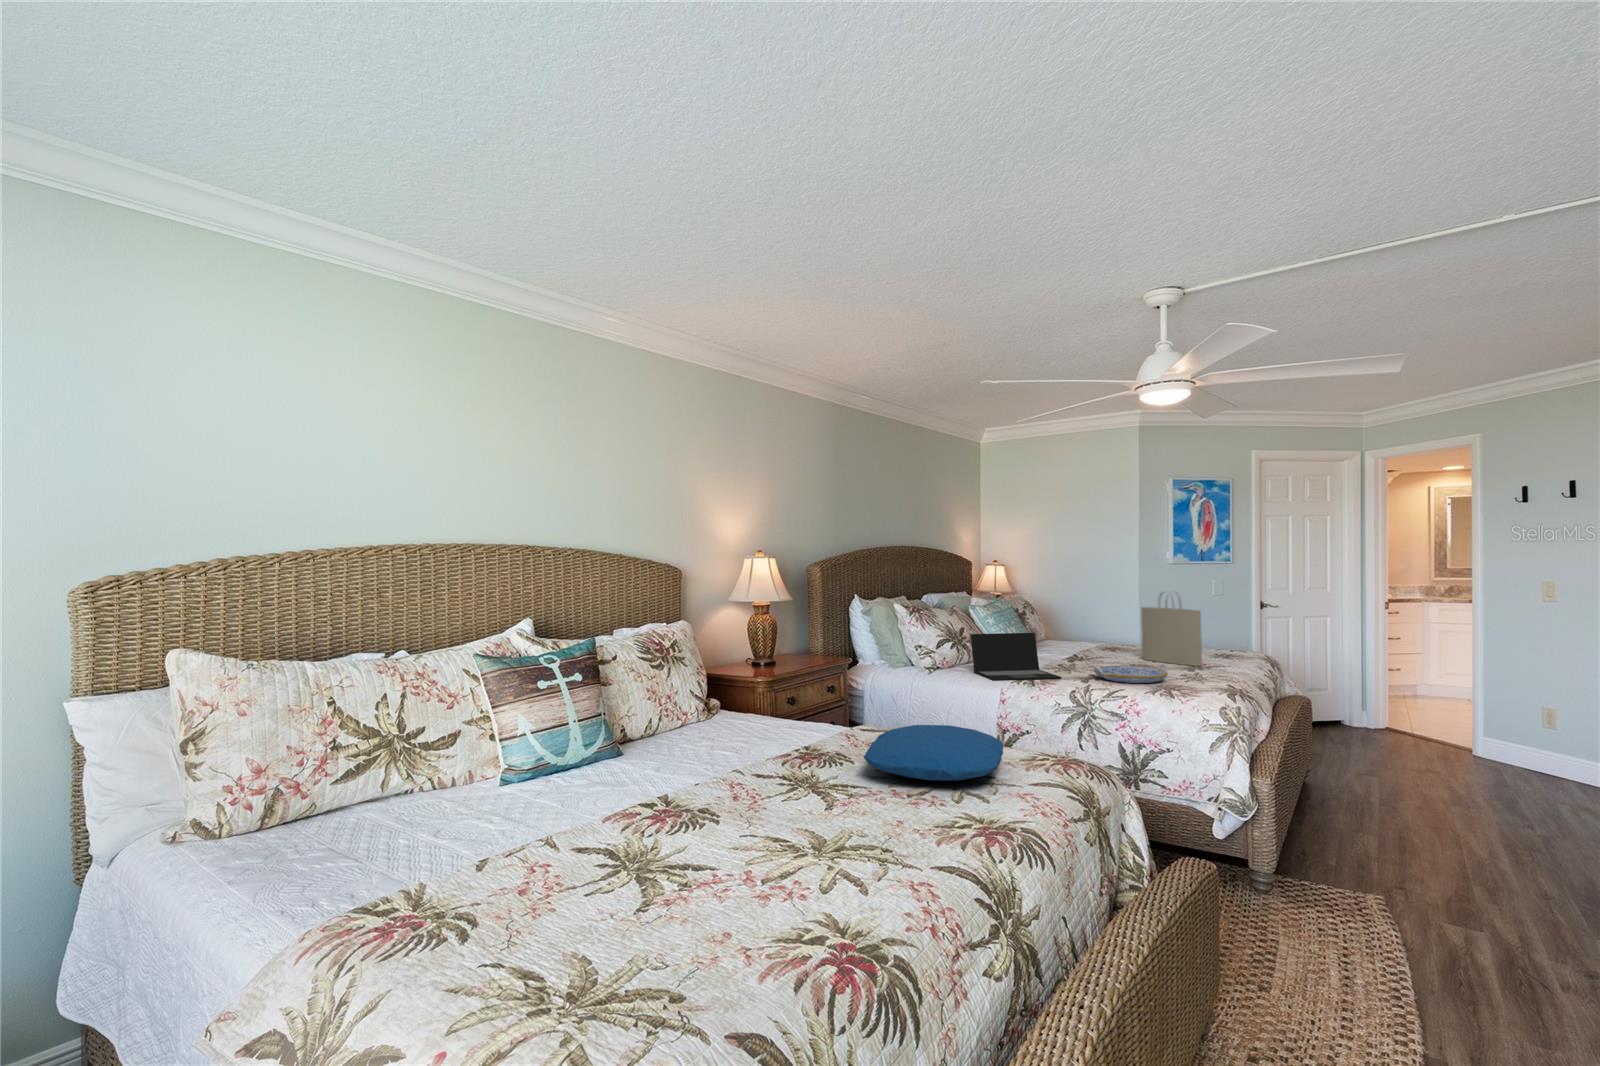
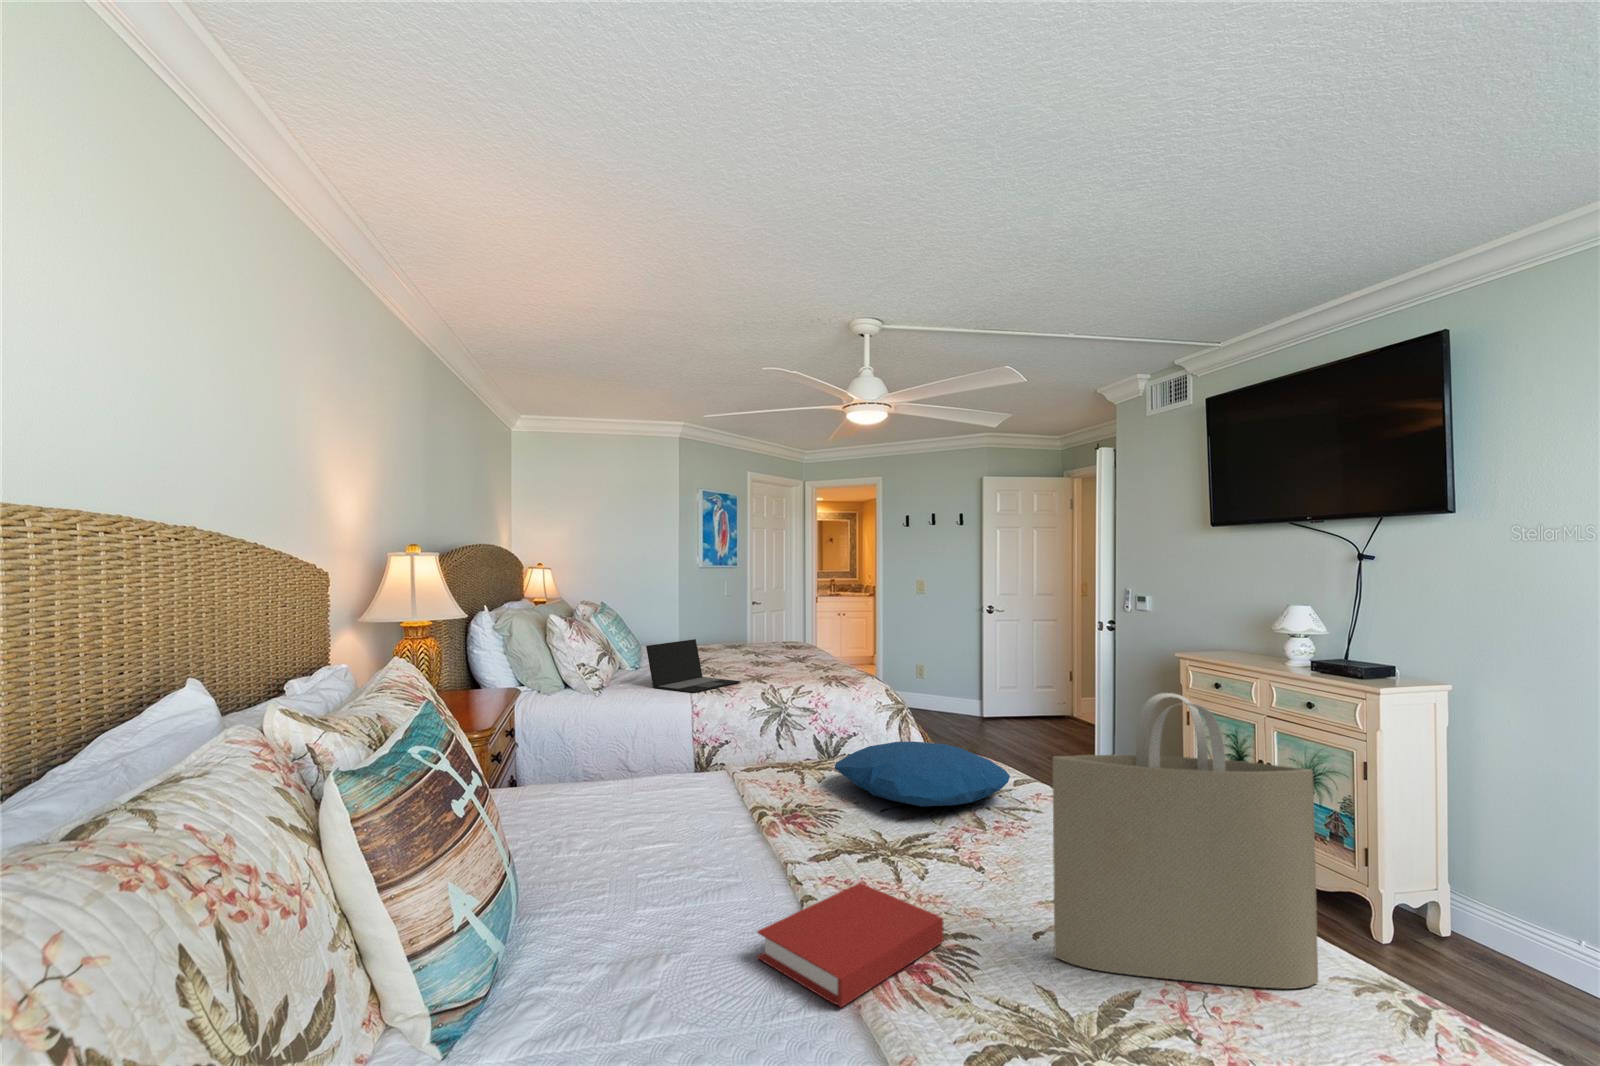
tote bag: present [1141,592,1202,666] -> present [1053,693,1318,989]
serving tray: present [1093,665,1168,683] -> none [757,660,819,679]
book: none [599,782,716,824] -> present [757,883,944,1007]

